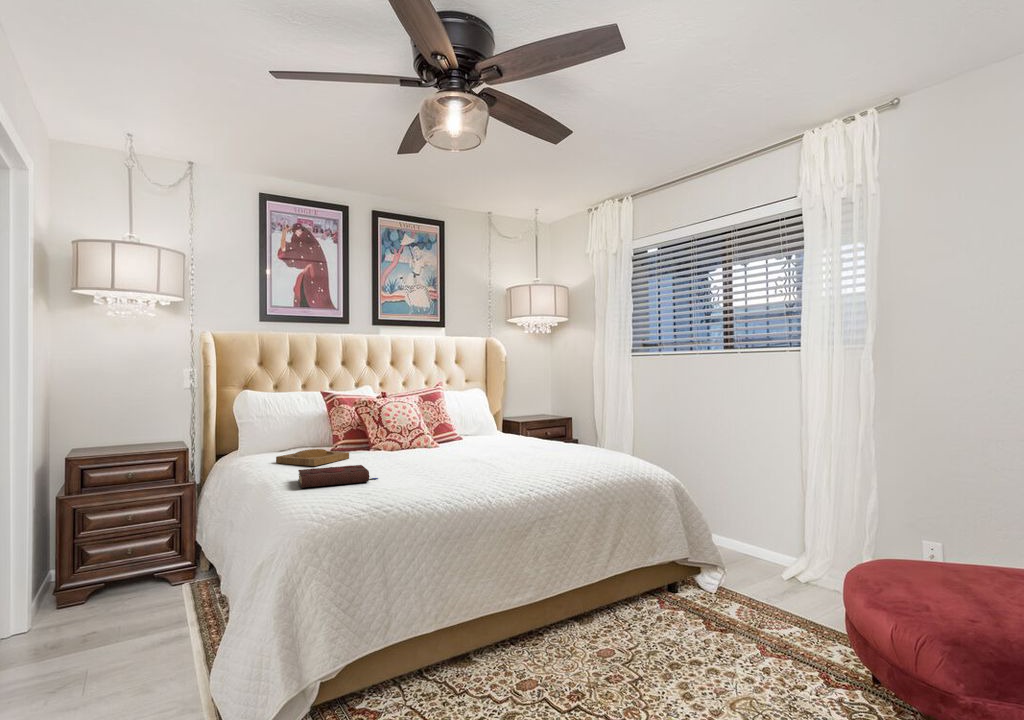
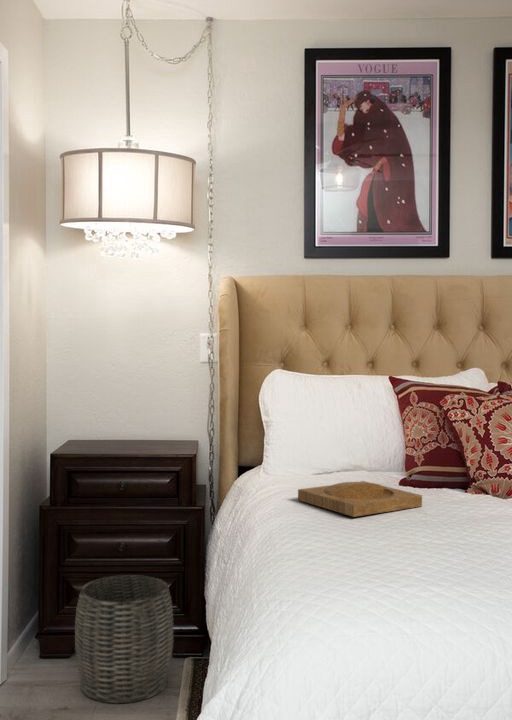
book: present [298,465,378,488] -> none [306,528,462,574]
woven basket: none [101,531,181,618] -> present [75,575,173,703]

